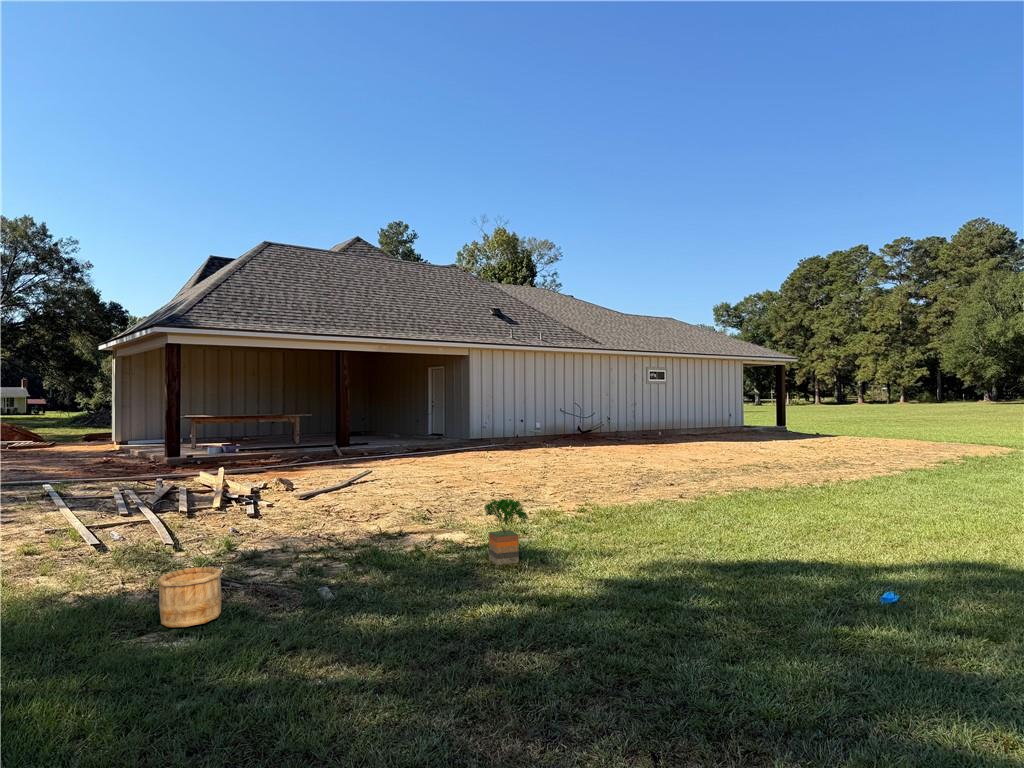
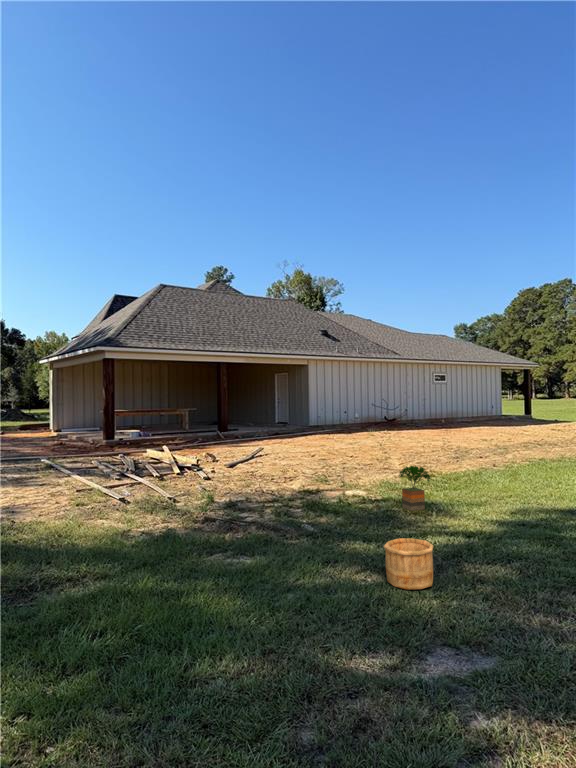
wooden bucket: present [157,567,222,627] -> present [384,538,434,590]

